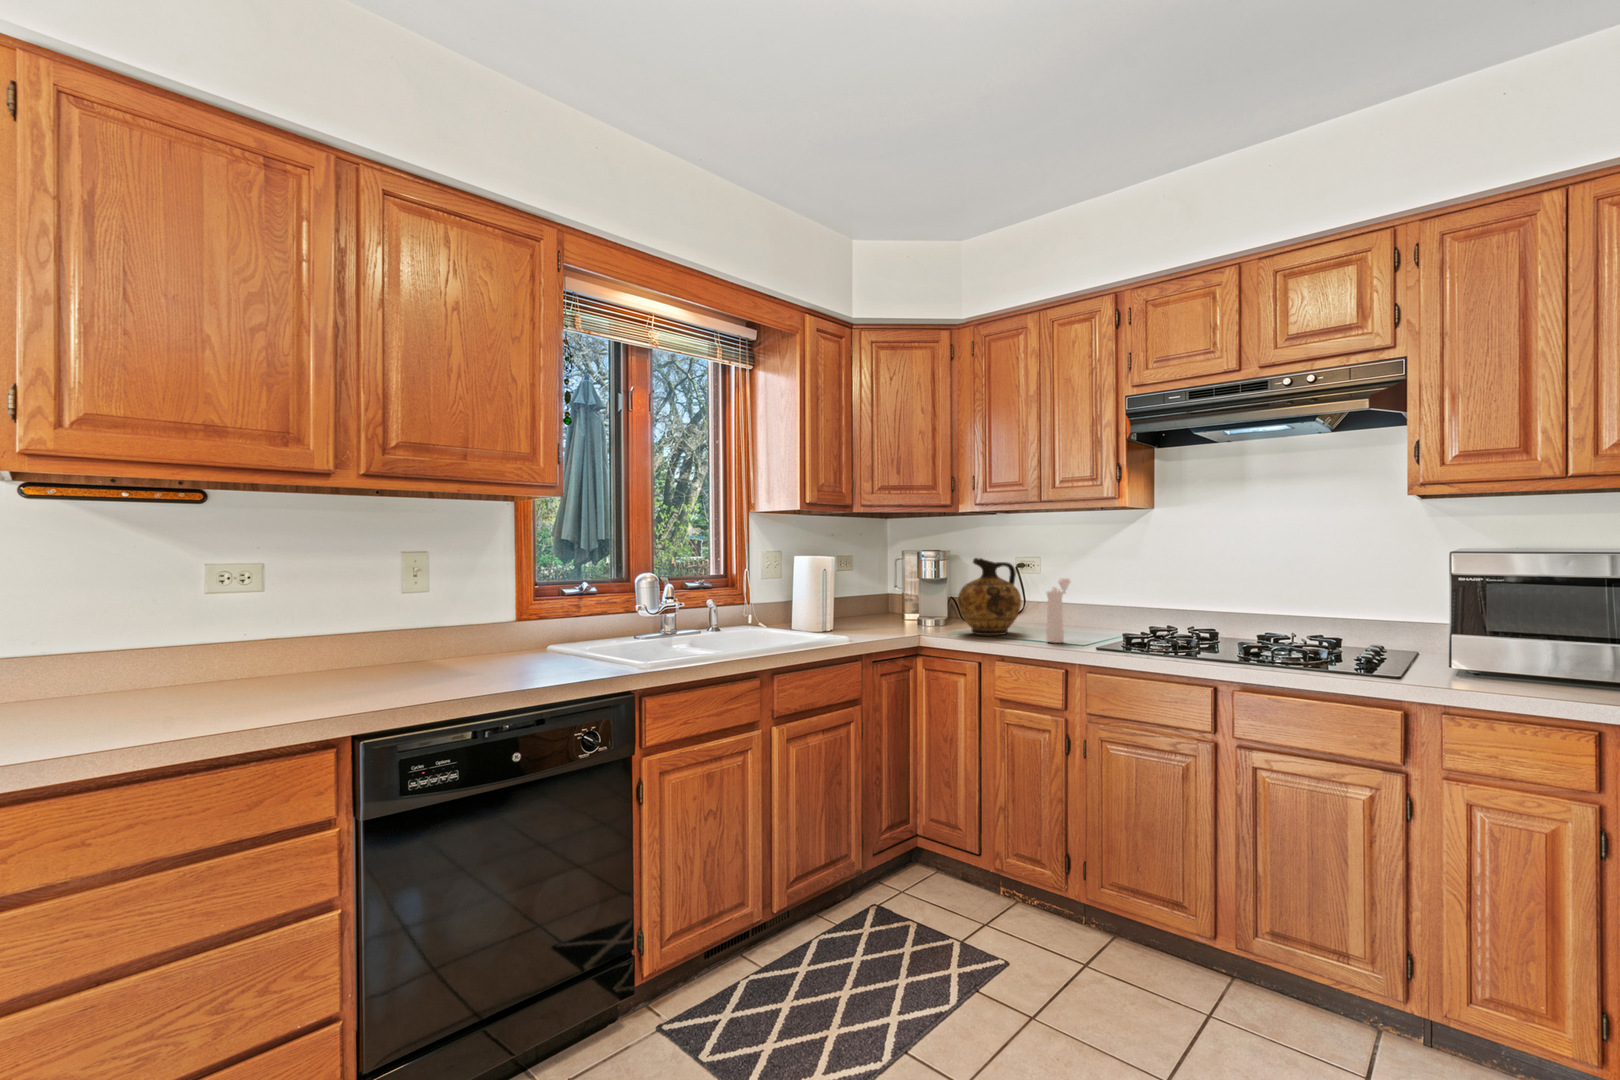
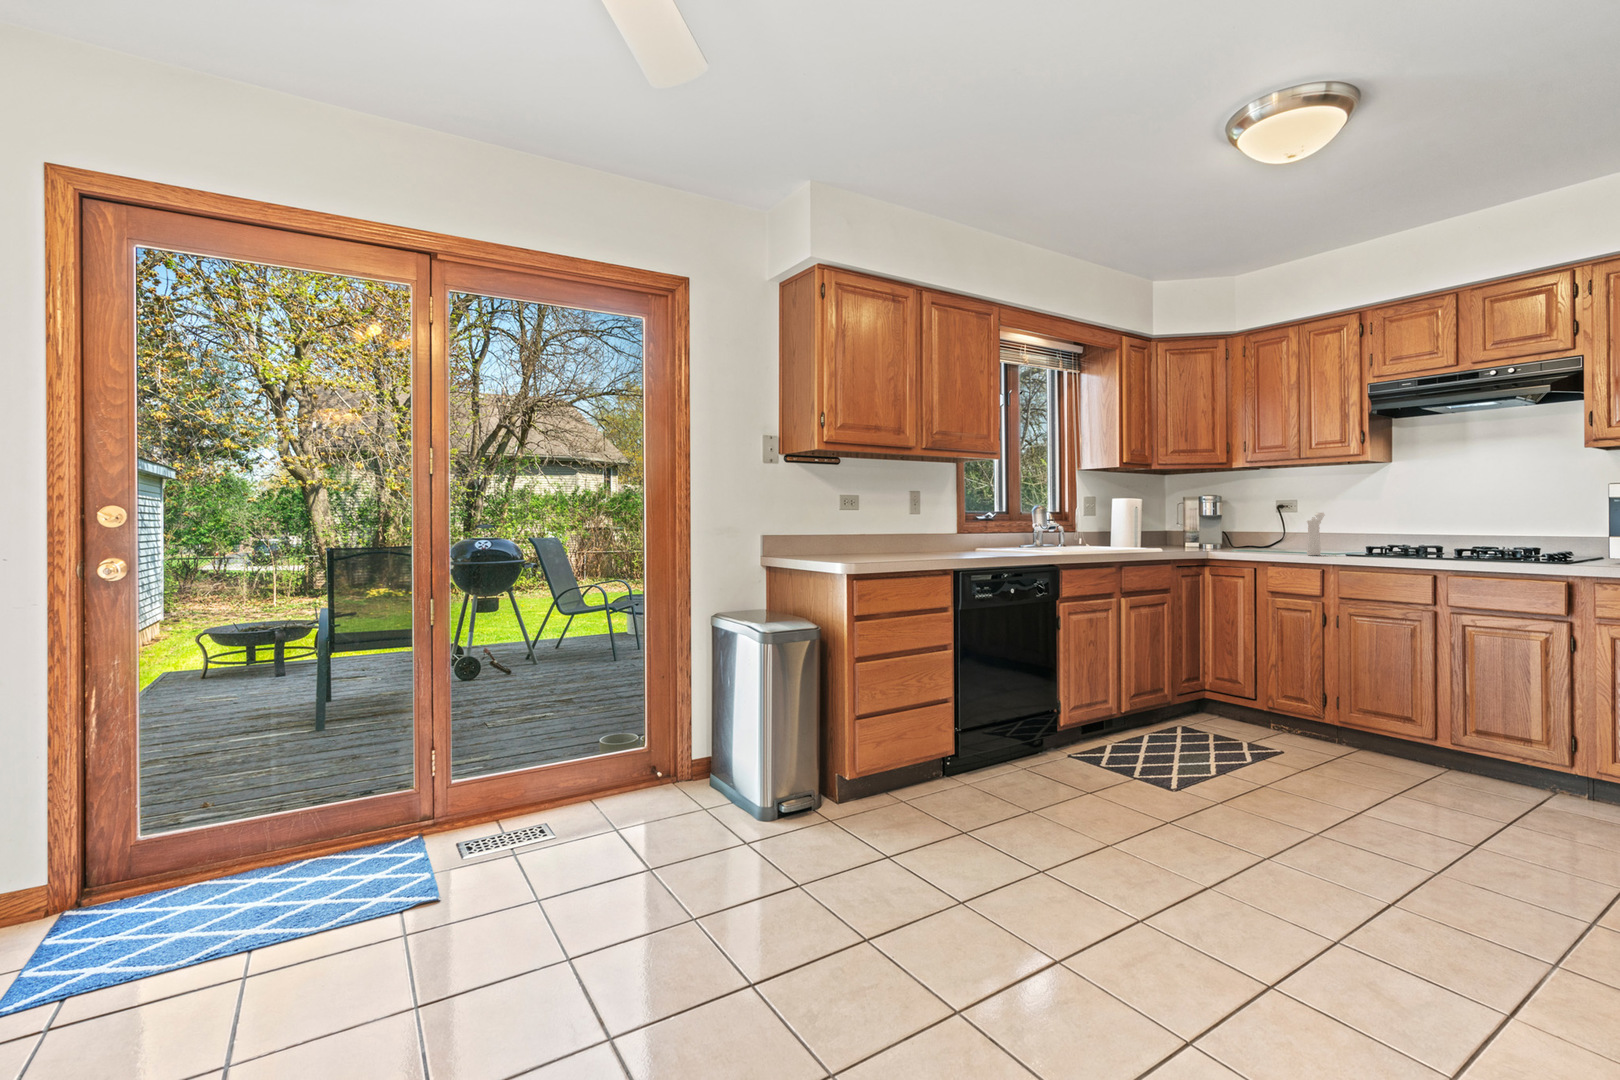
ceramic jug: present [958,558,1021,635] -> none [1234,500,1284,554]

